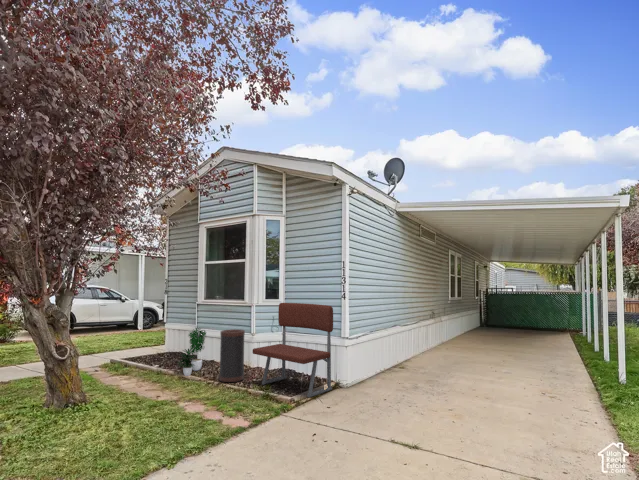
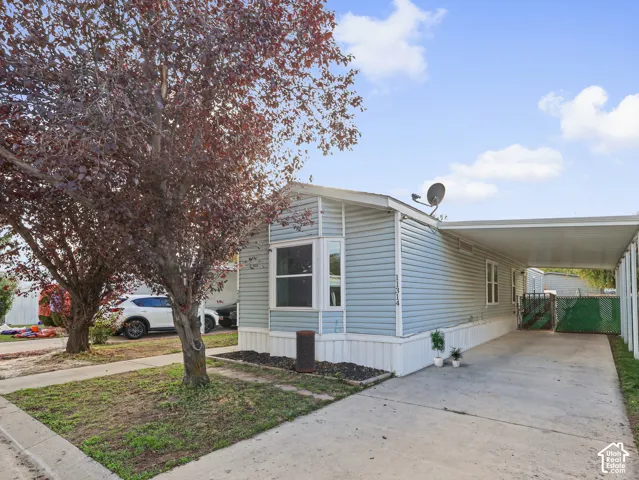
bench: present [253,303,333,397] -> none [324,308,390,384]
potted plant: present [179,328,206,376] -> present [430,329,463,367]

